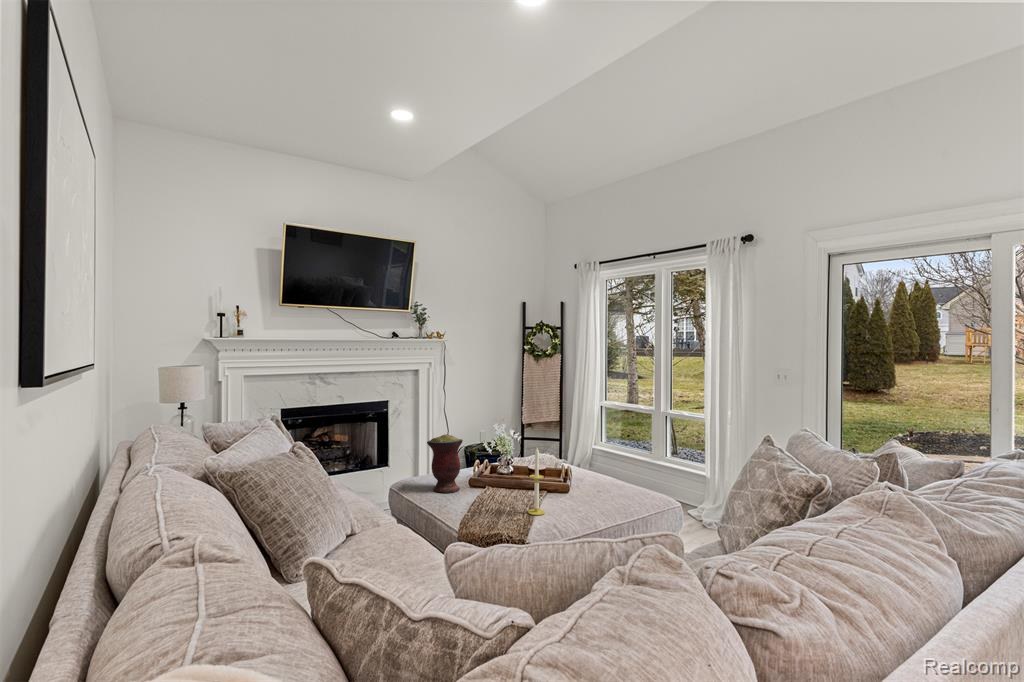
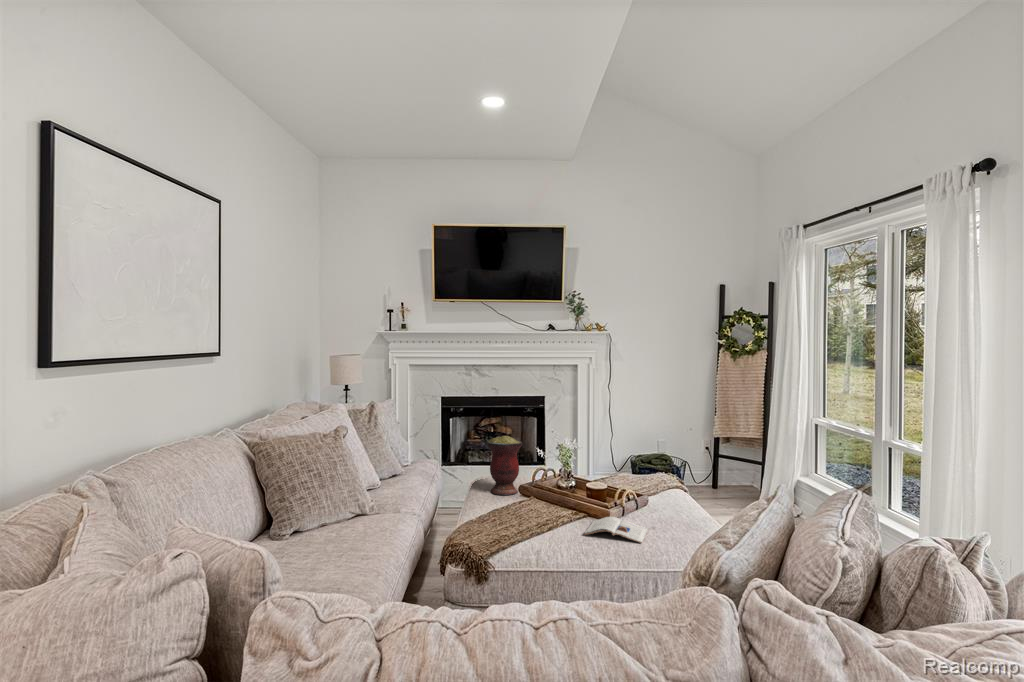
candle: present [528,448,545,515] -> none [534,460,553,534]
magazine: none [560,490,618,508] -> present [585,517,647,543]

